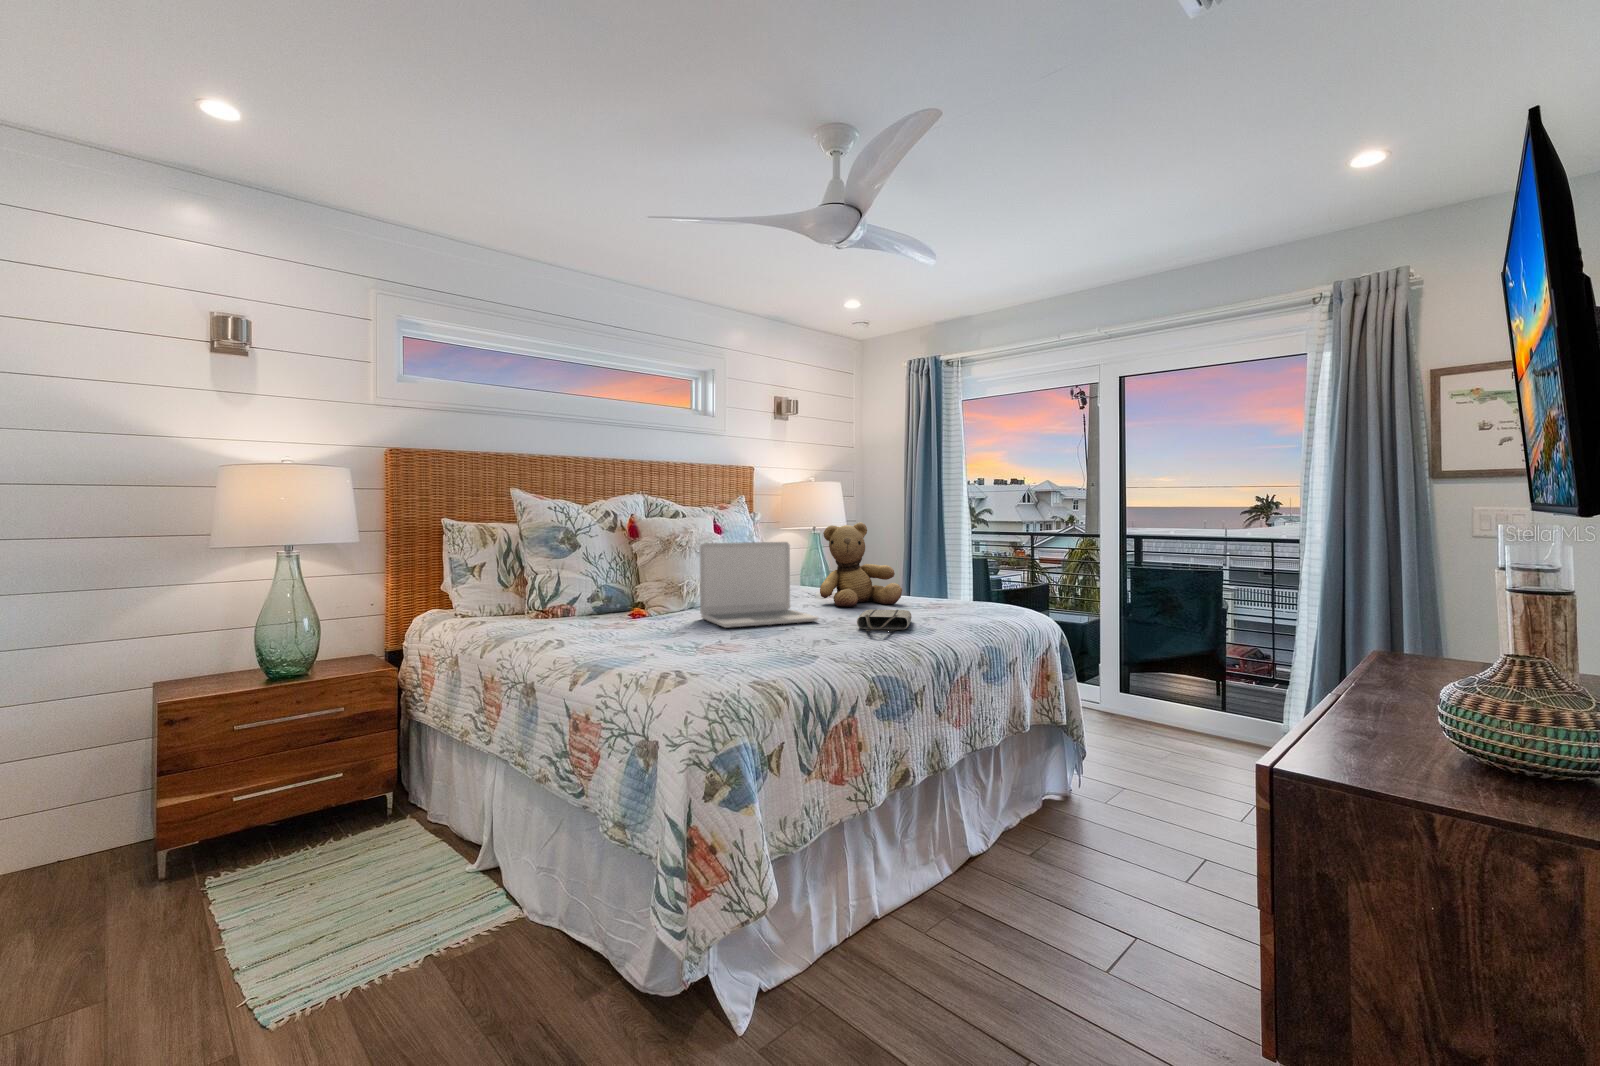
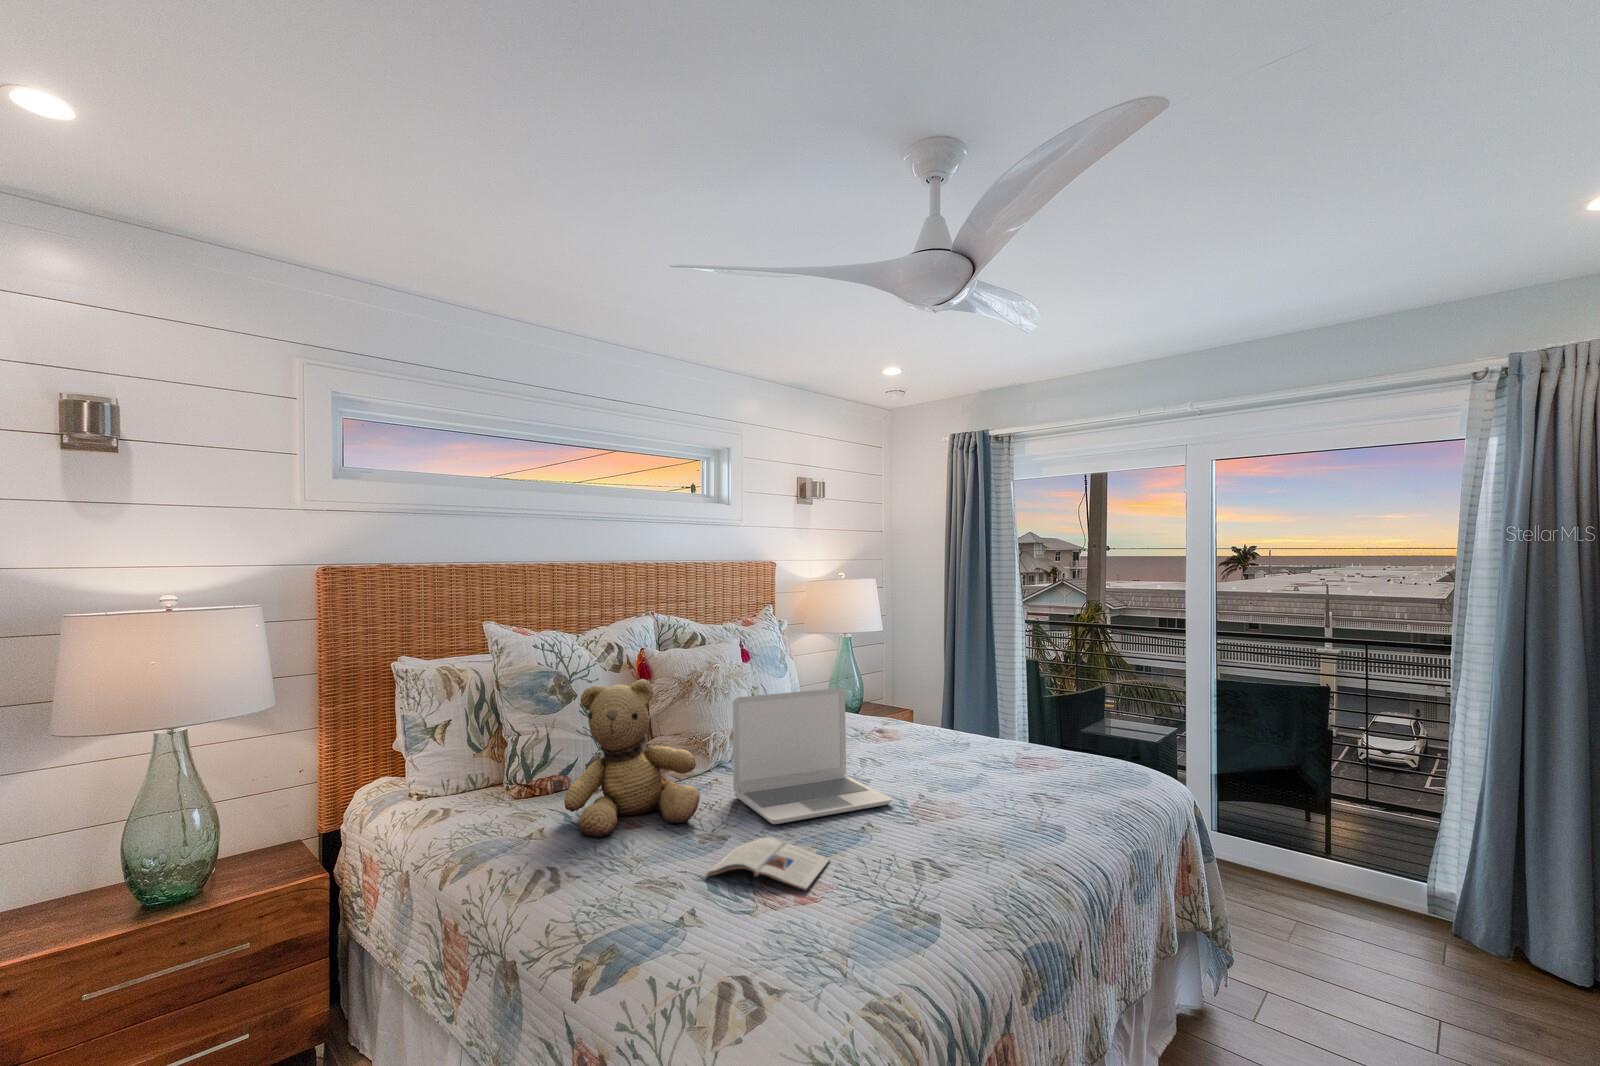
teddy bear: present [820,522,902,607] -> present [564,679,700,837]
tote bag: present [857,609,911,631] -> none [948,784,1020,840]
magazine: none [667,627,760,650] -> present [706,838,830,890]

